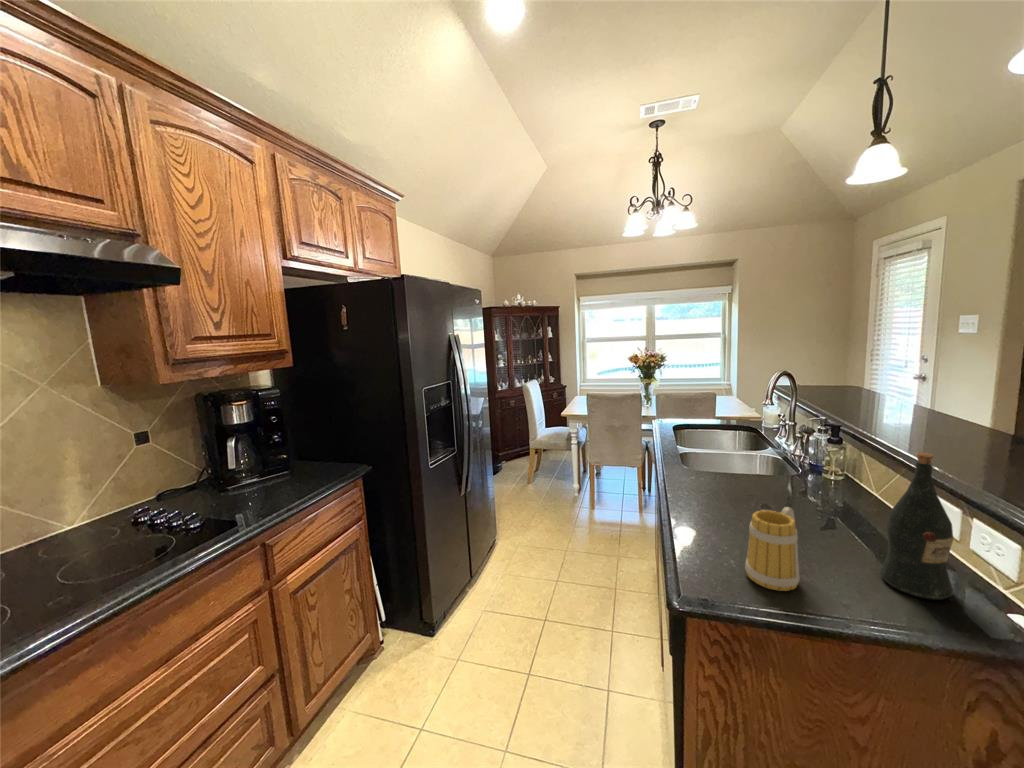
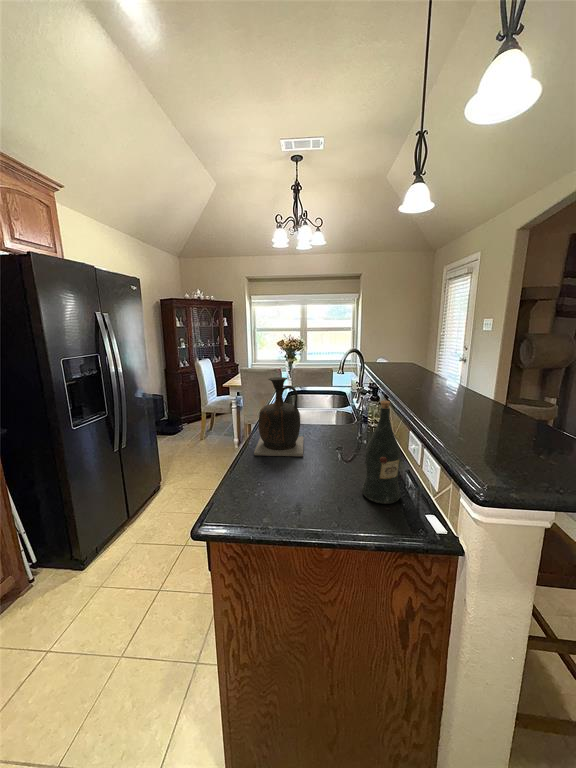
vase: none [677,413,755,520] -> present [254,377,304,456]
mug: present [745,507,800,591] -> none [269,444,309,507]

